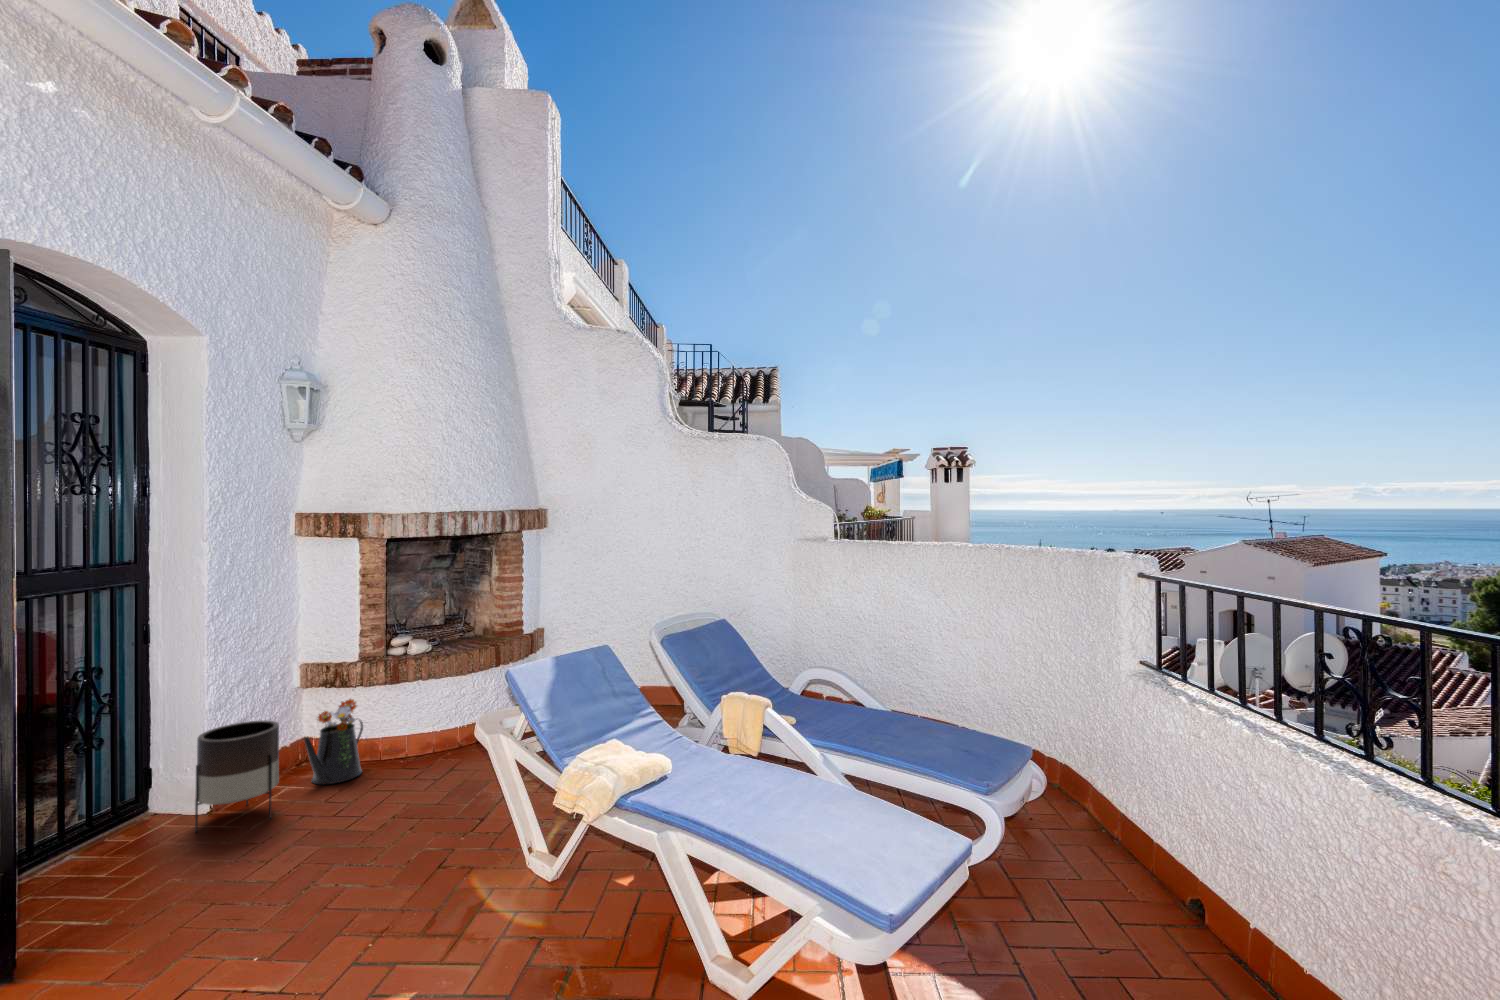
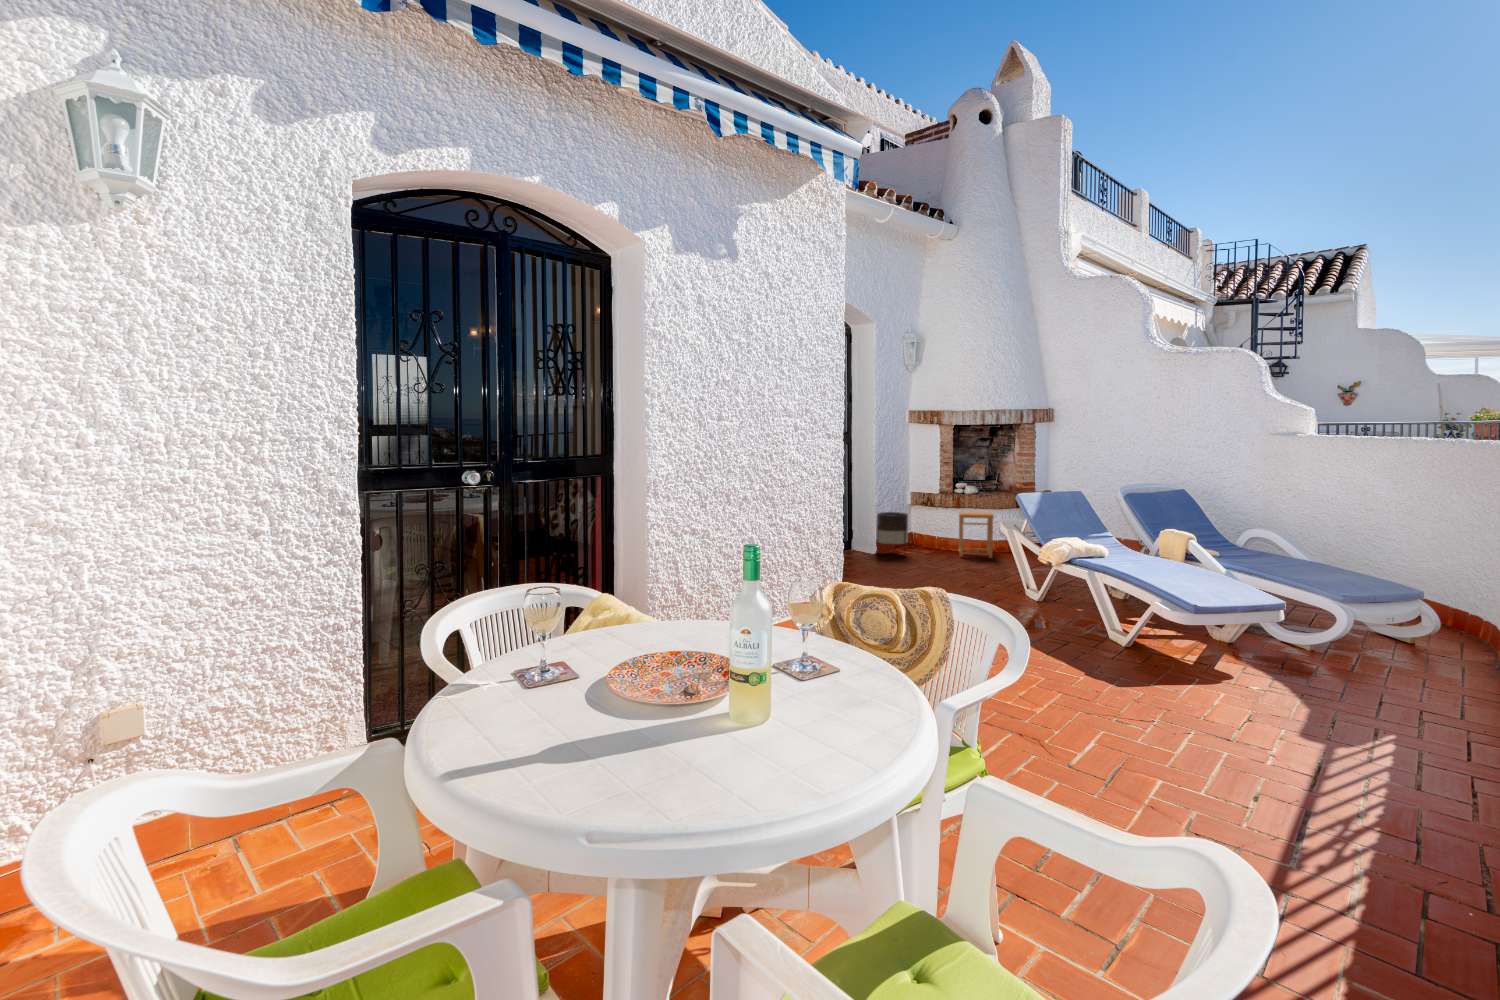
side table: none [396,685,461,785] -> present [959,511,994,558]
watering can: present [304,699,363,785] -> none [916,511,942,552]

